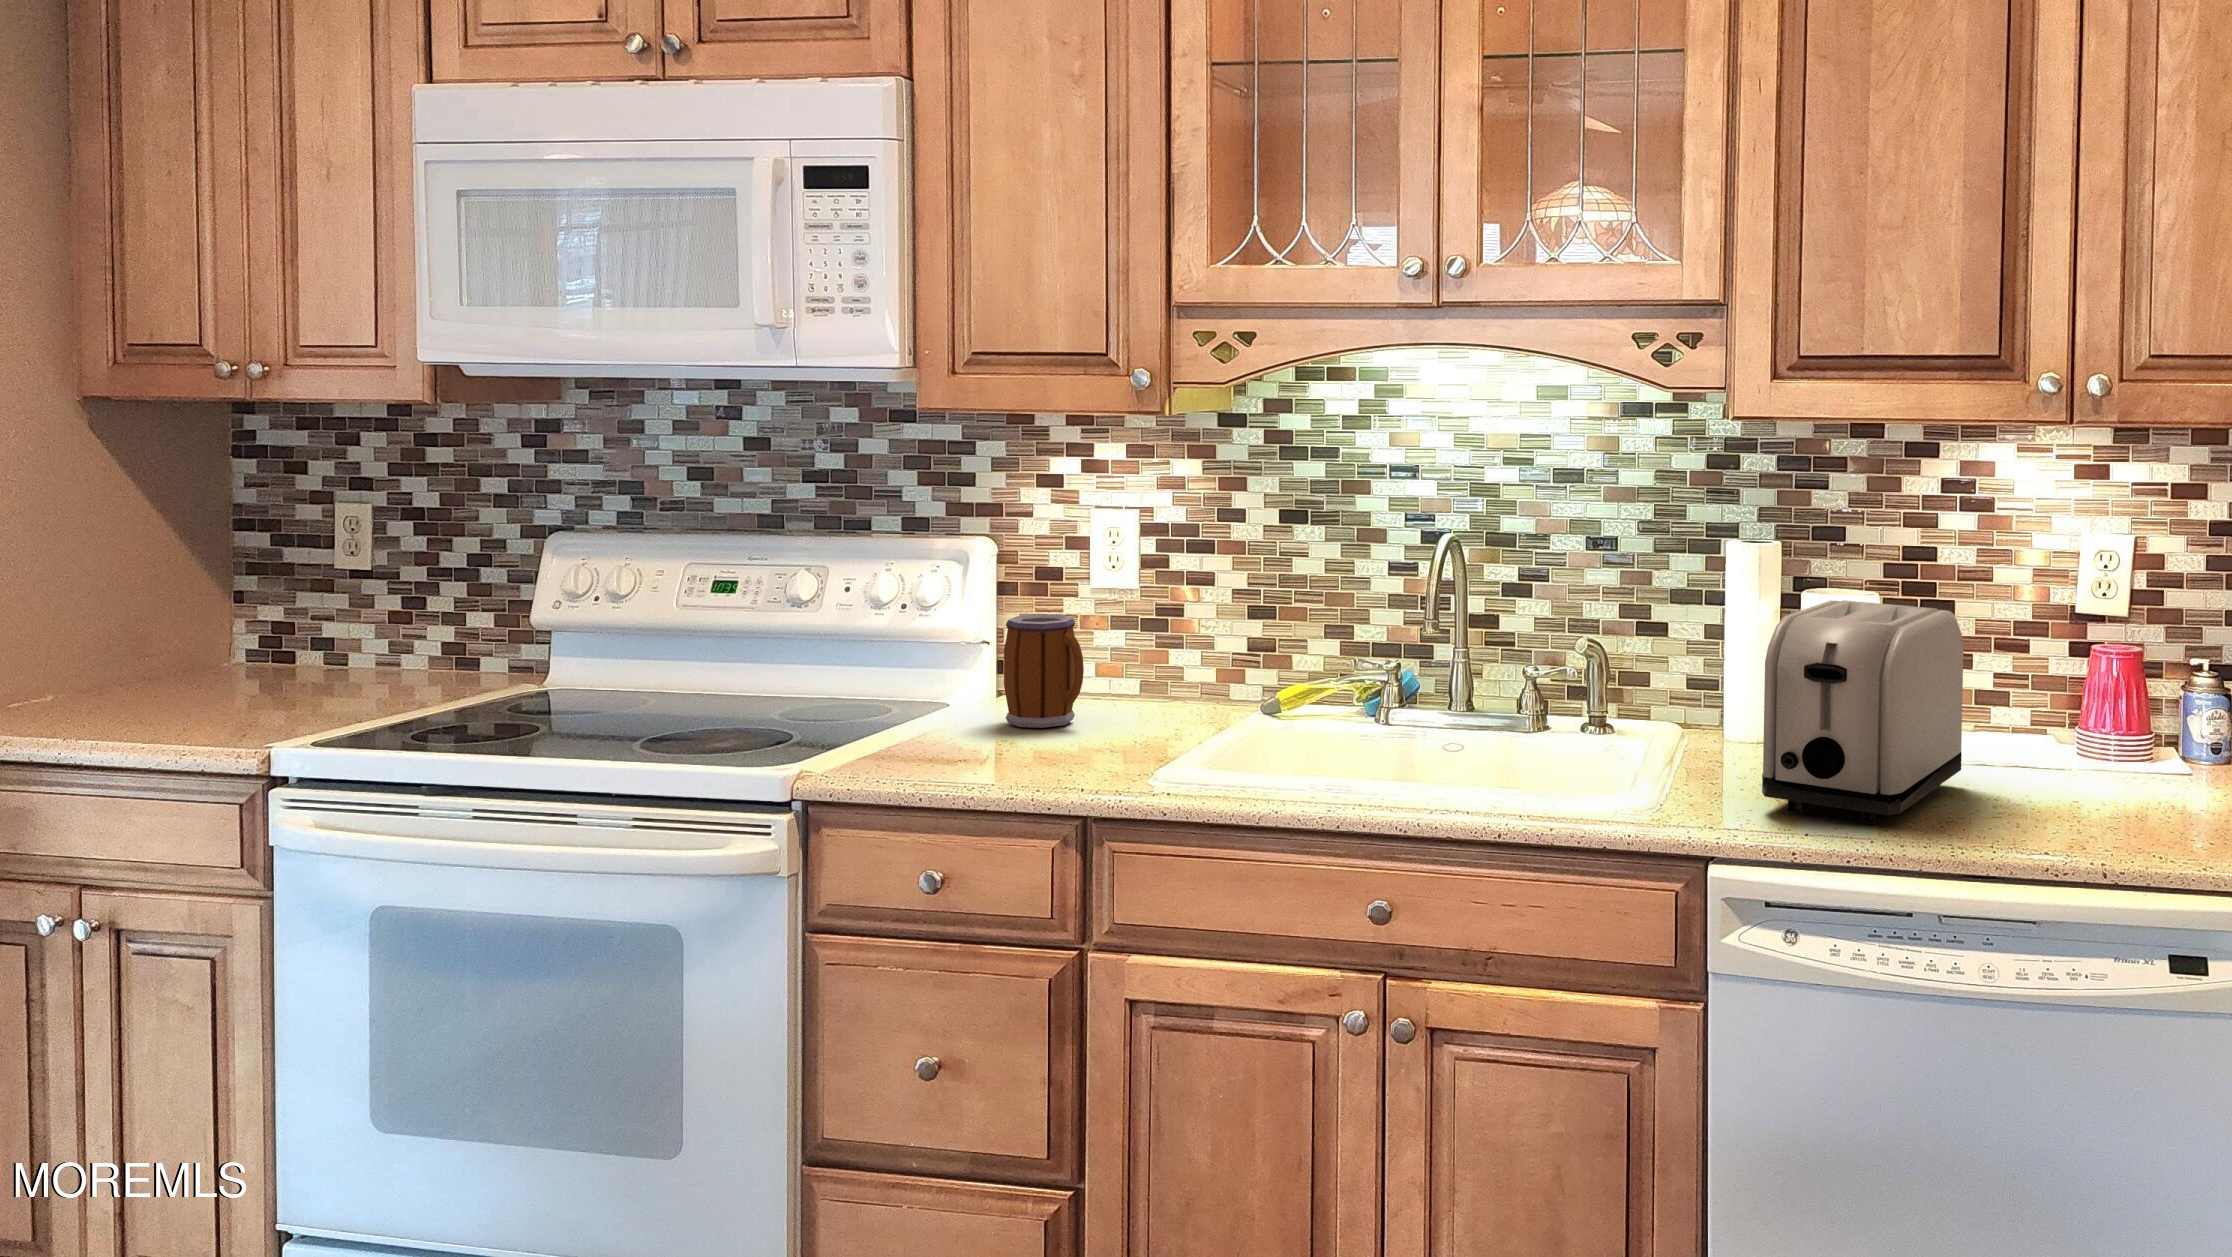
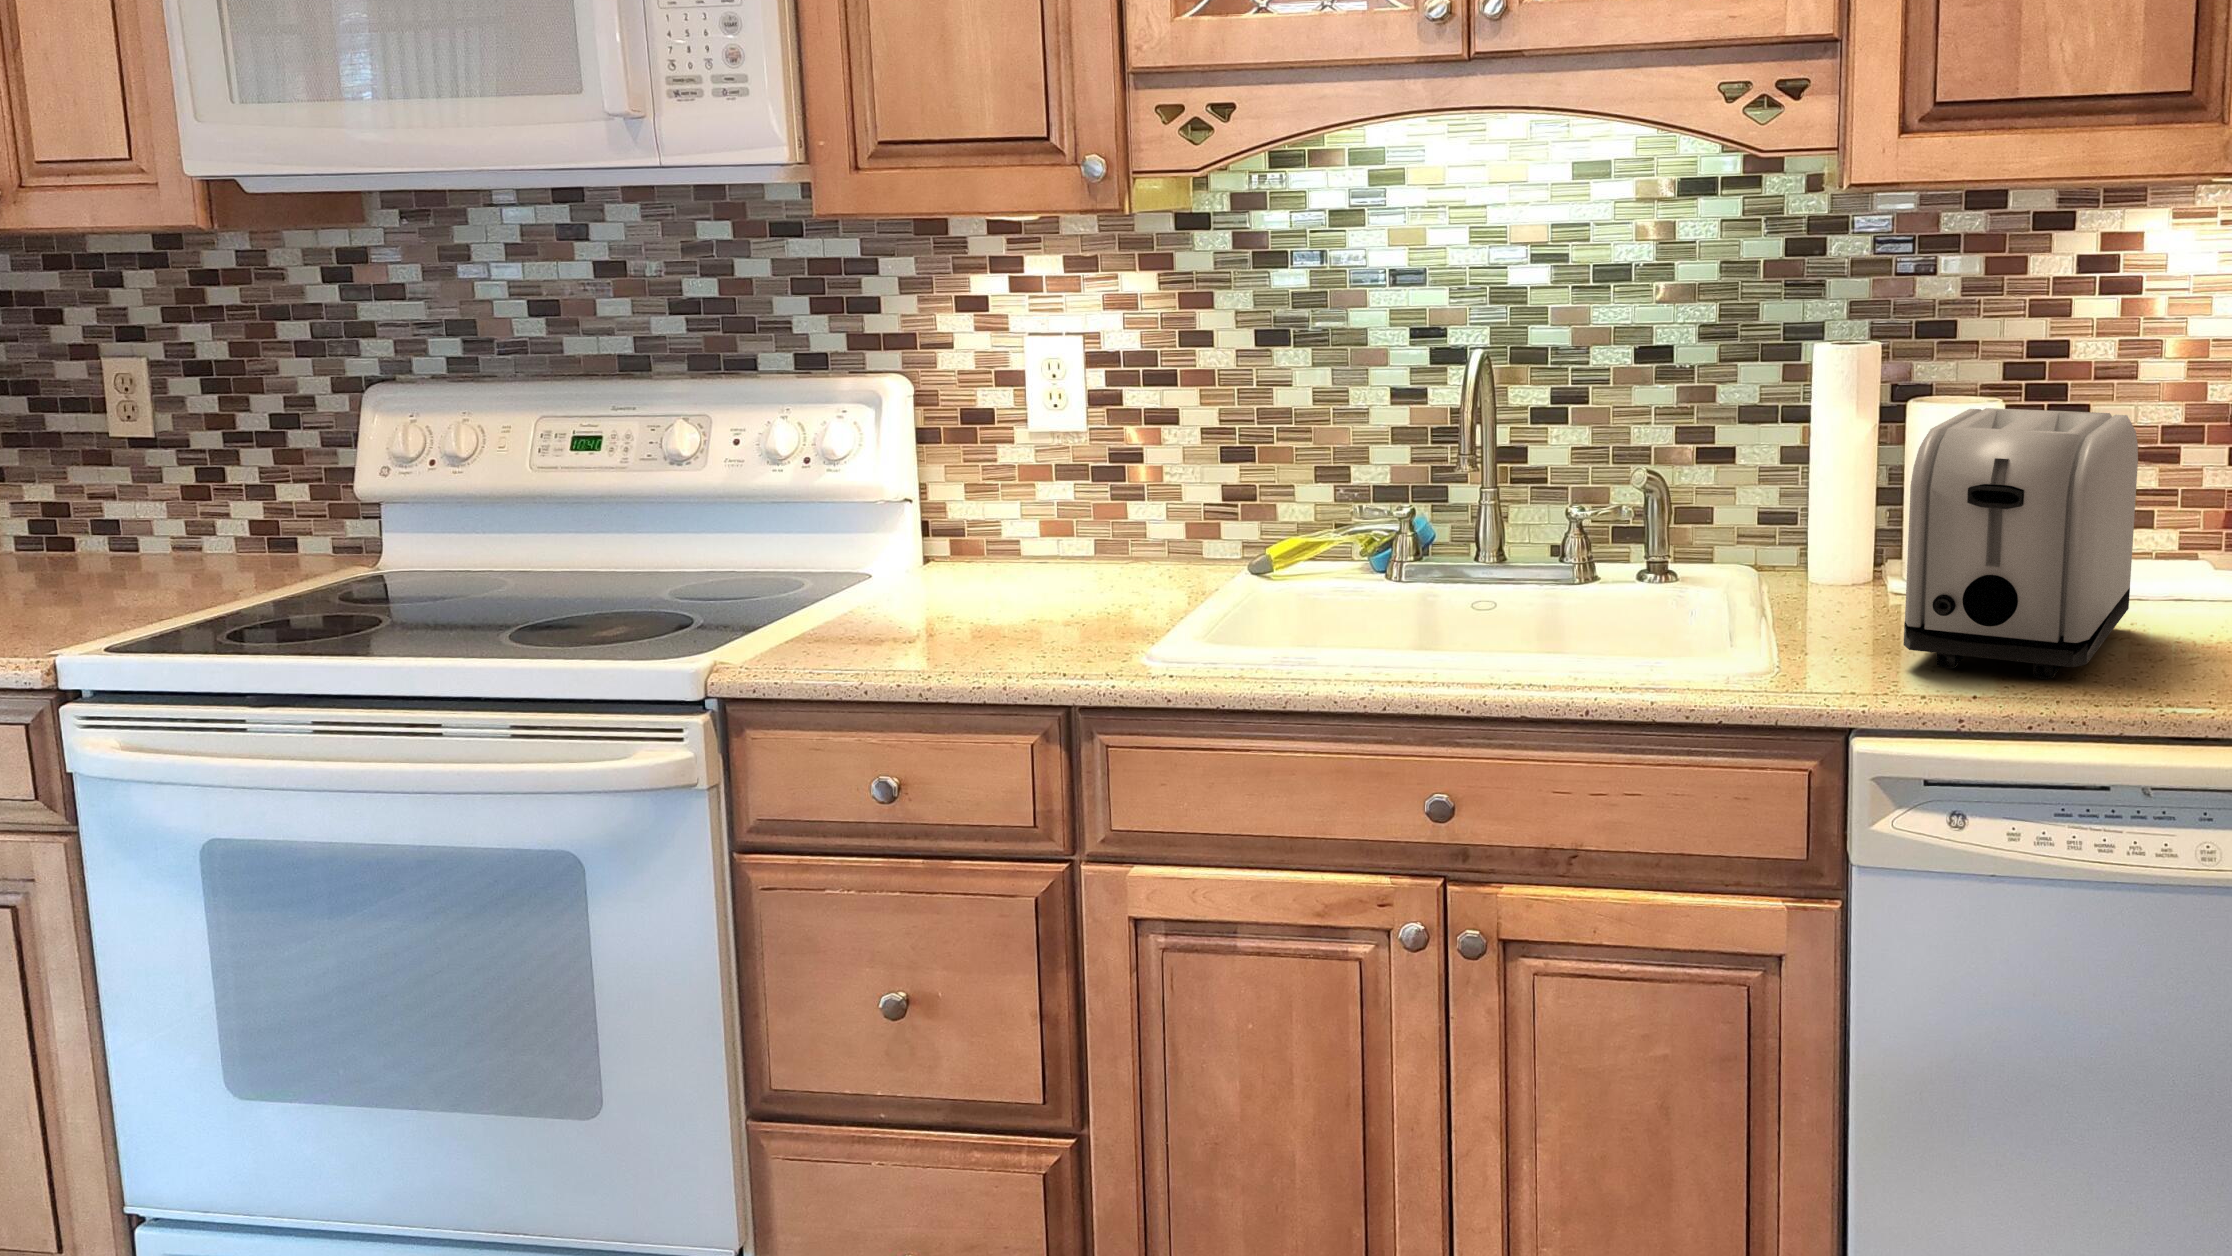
mug: present [1004,614,1084,728] -> none [936,463,1034,599]

